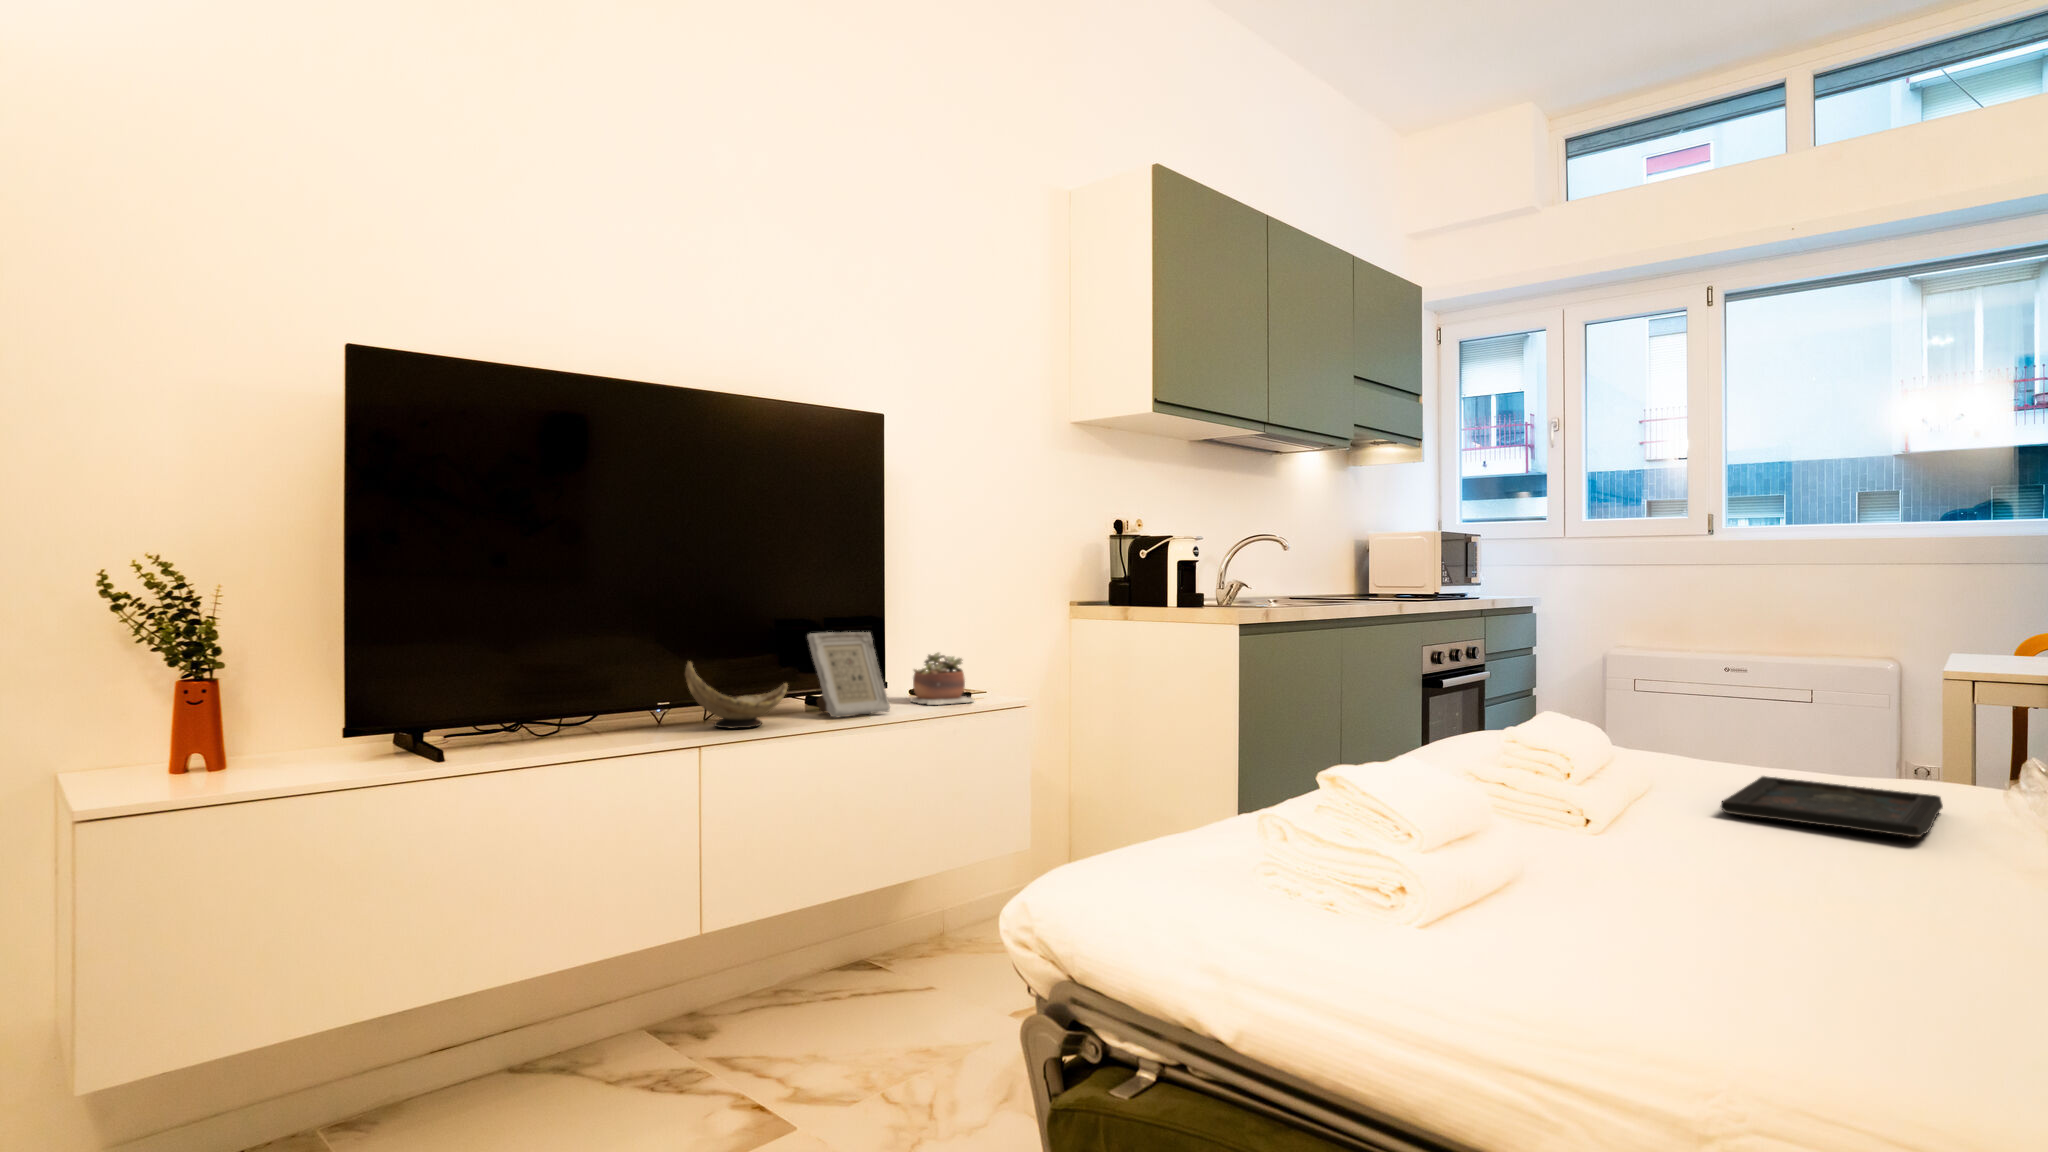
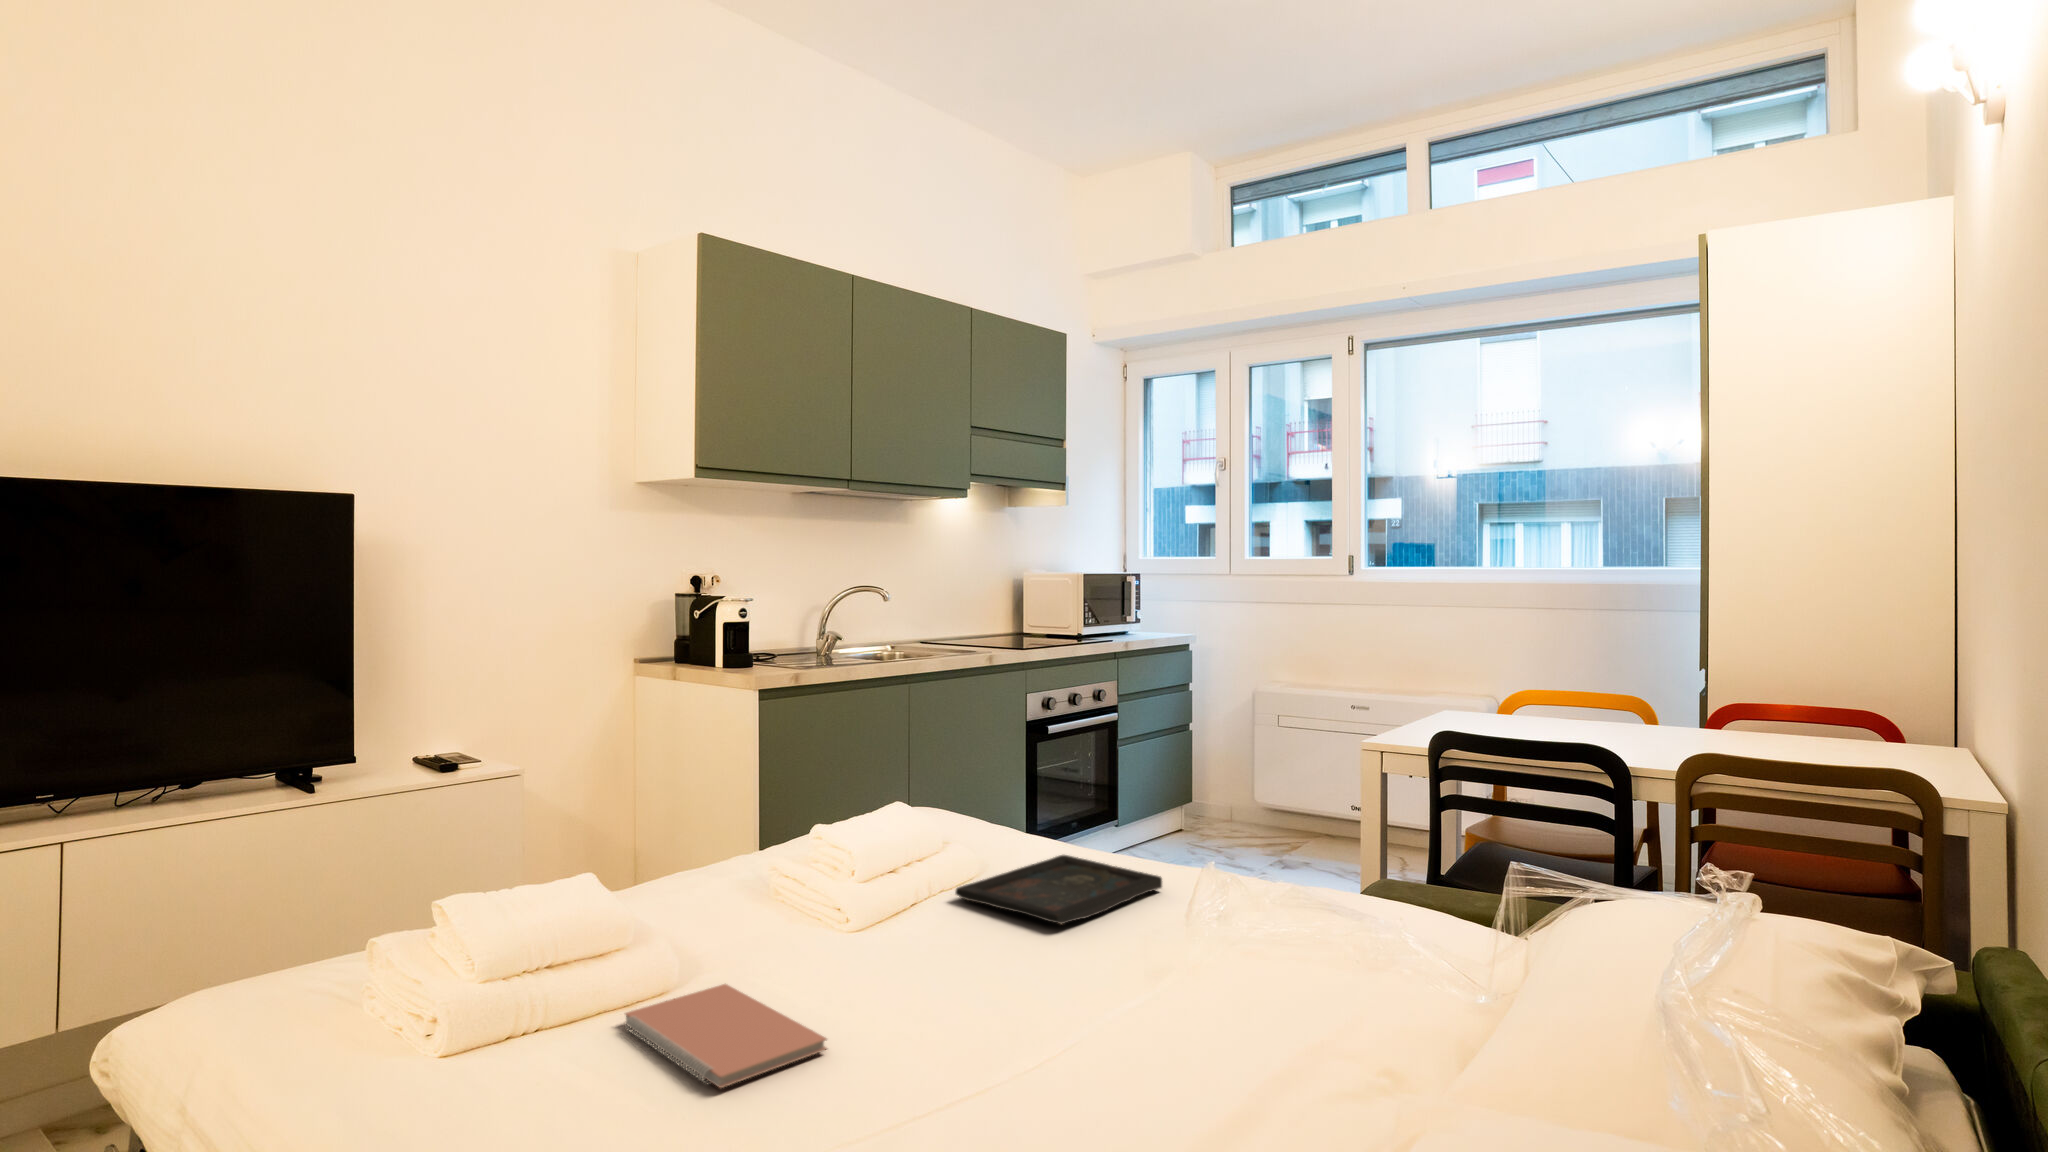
picture frame: present [807,632,890,717] -> none [249,711,339,800]
succulent plant: present [910,652,974,705] -> none [395,724,462,780]
decorative bowl: present [685,662,788,729] -> none [77,754,205,819]
notebook: none [1613,881,1935,985] -> present [625,984,827,1088]

